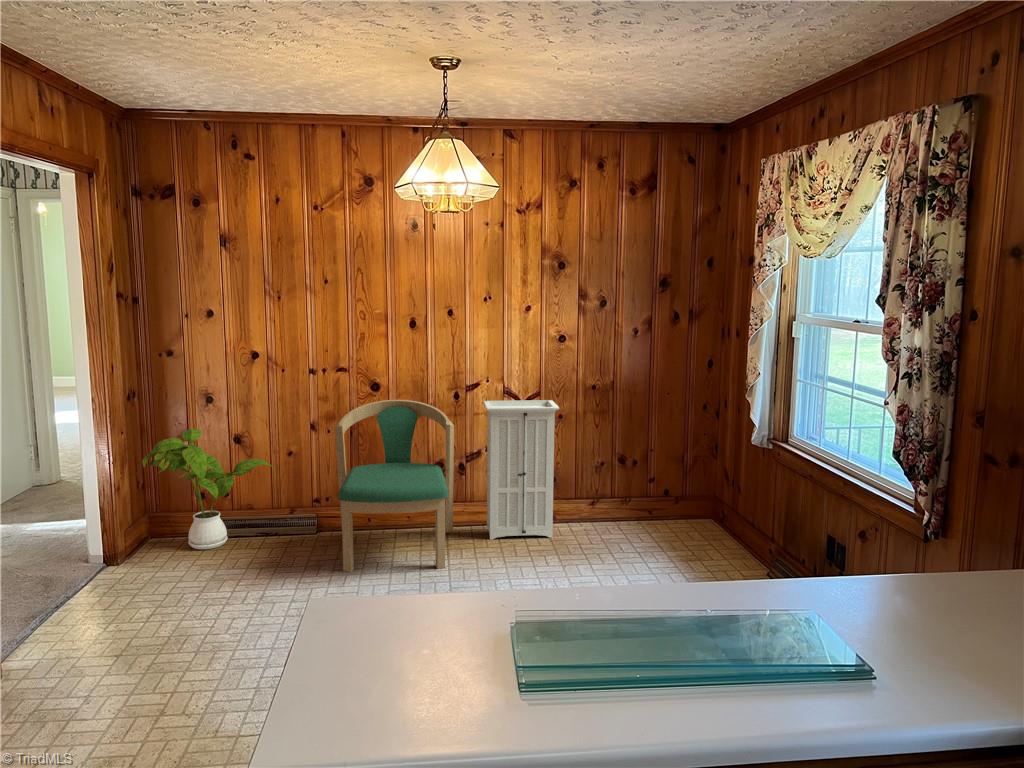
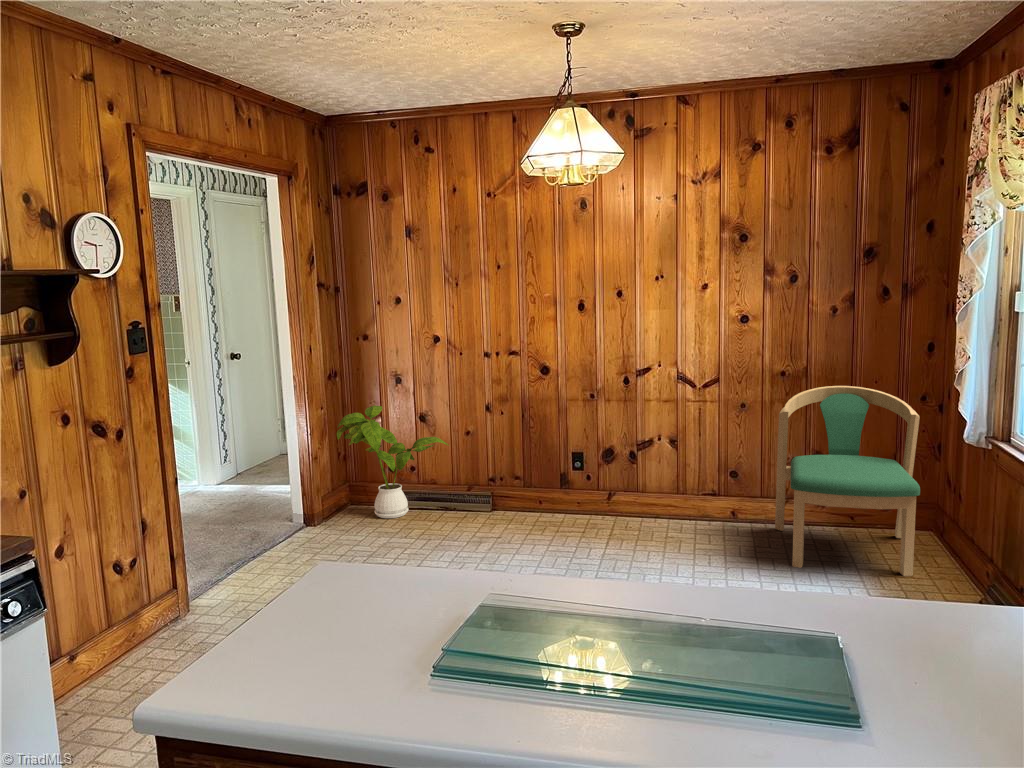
storage cabinet: present [484,399,559,540] -> none [652,384,733,537]
dining chair: present [335,400,454,572] -> present [775,386,920,576]

